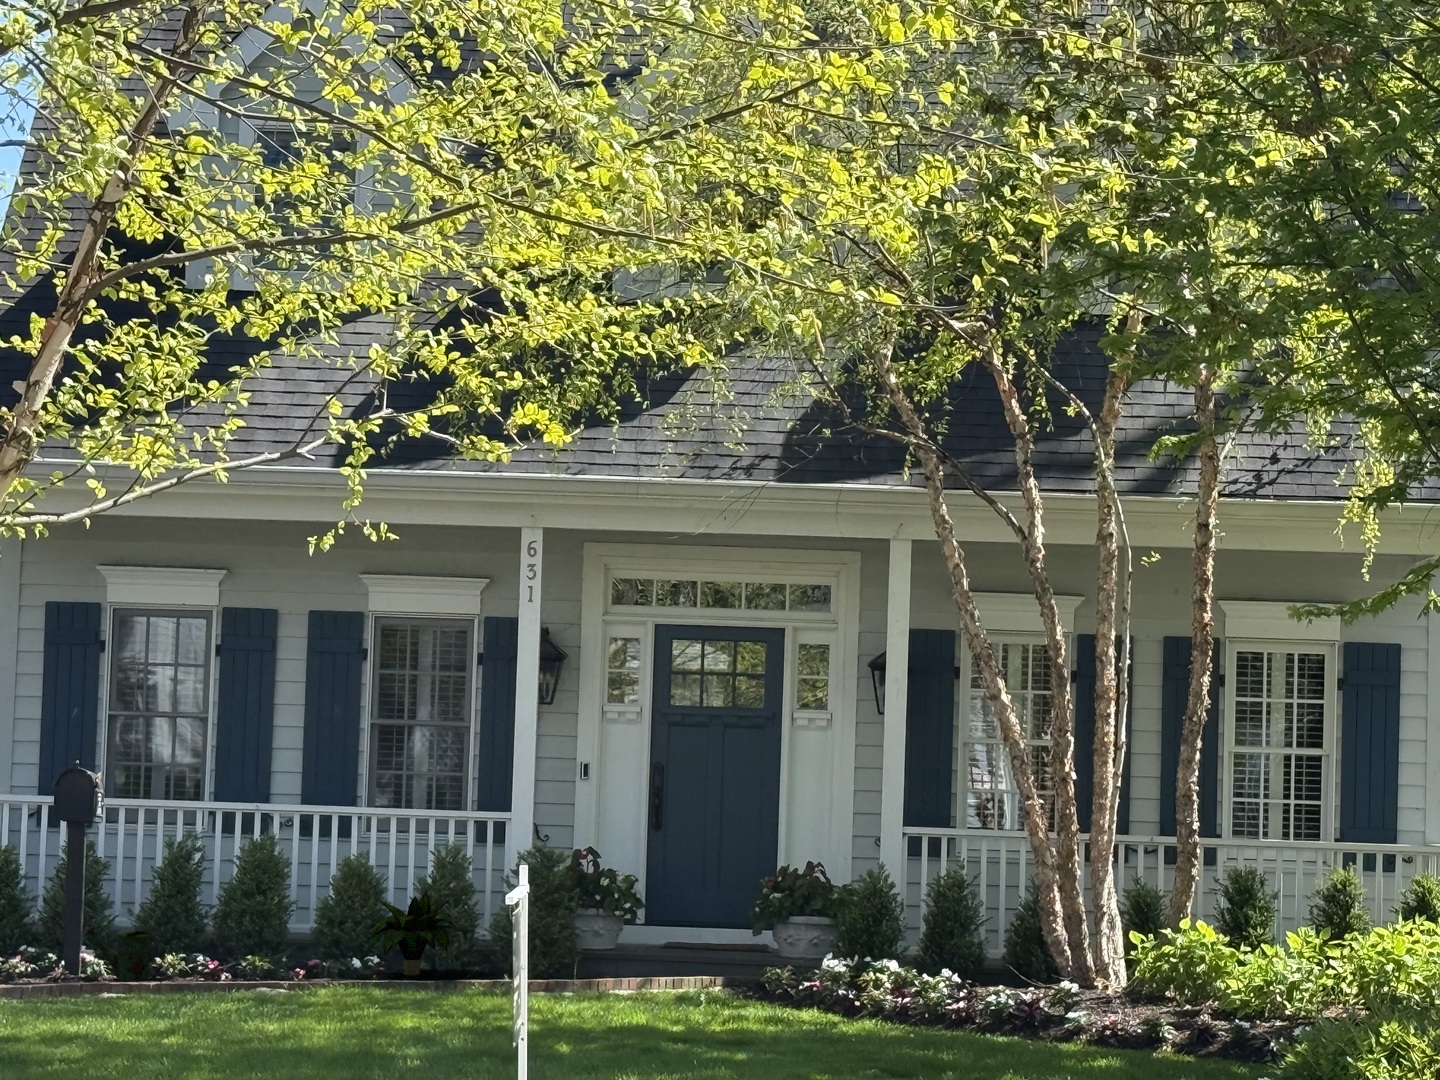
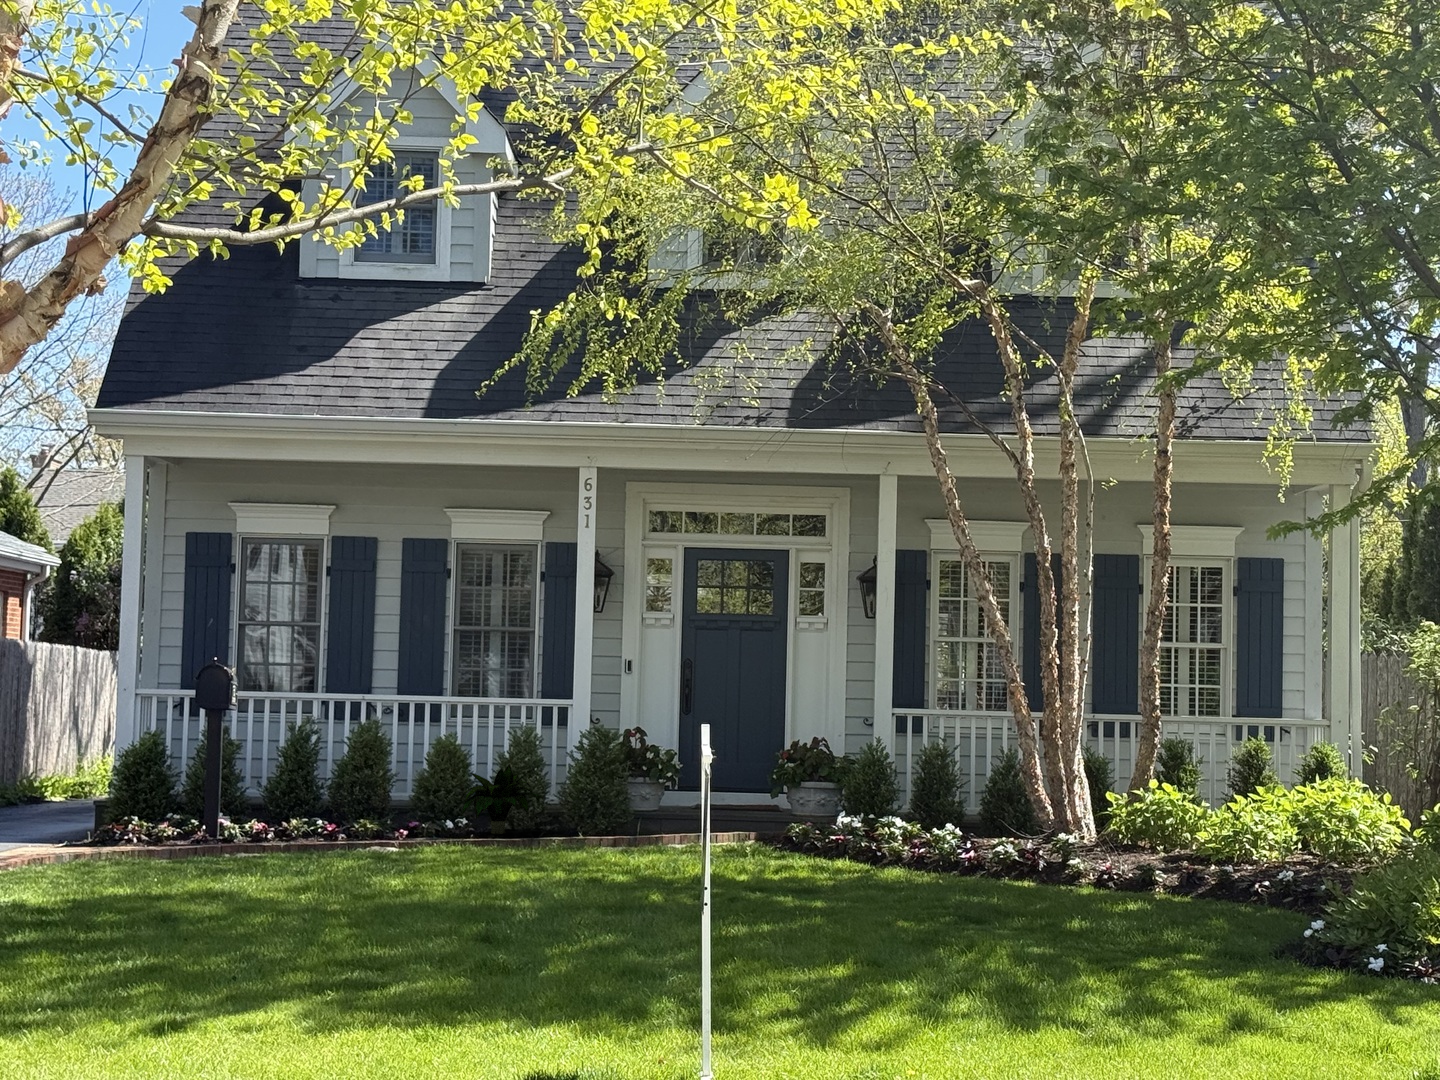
watering can: present [86,927,152,981] -> none [224,797,291,842]

